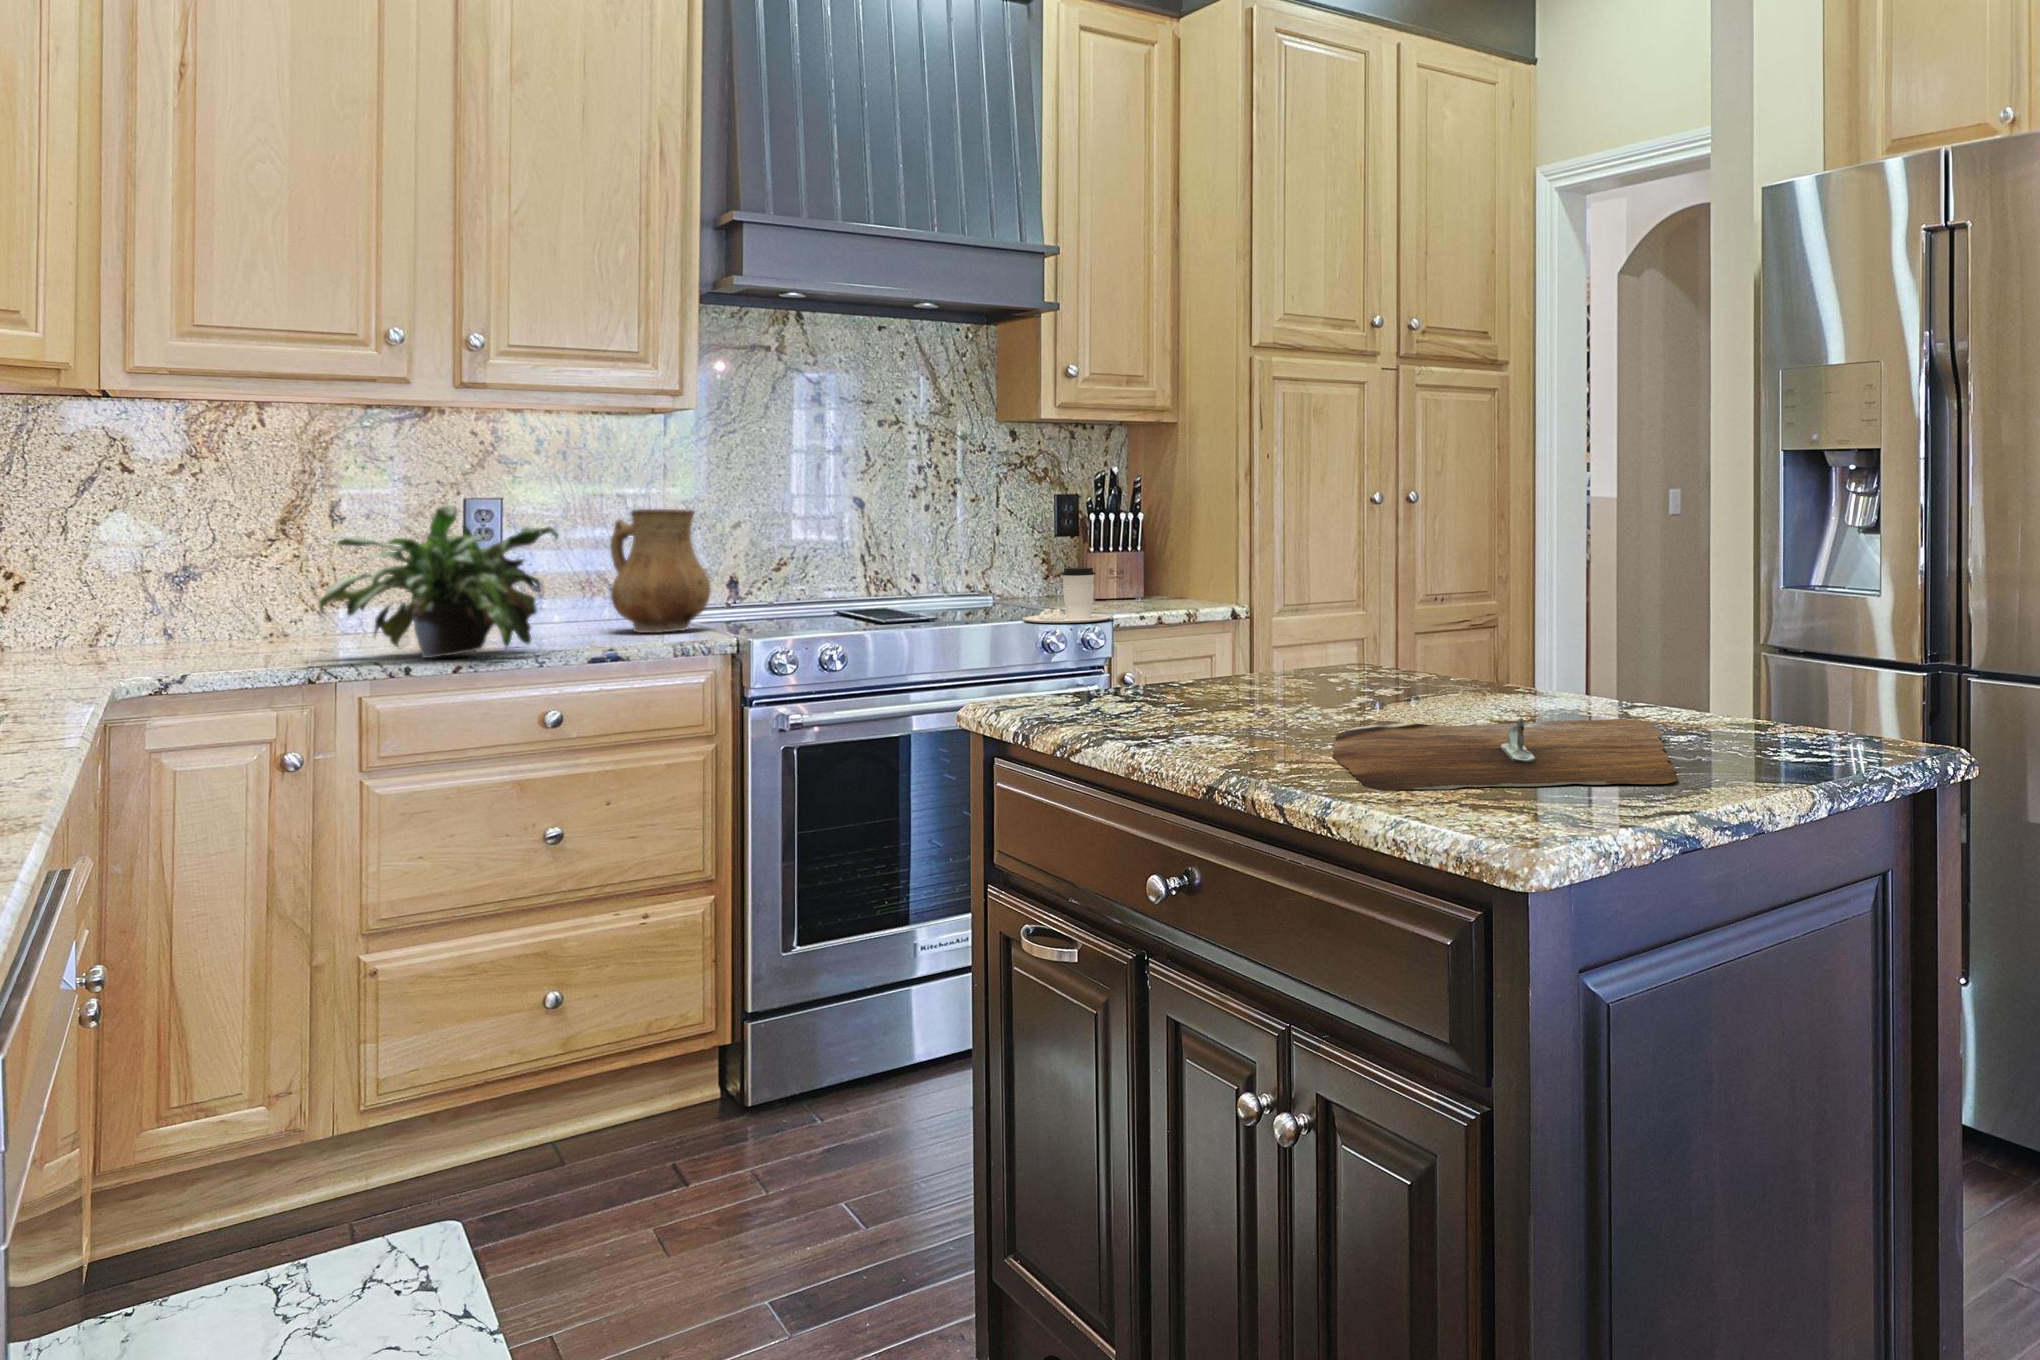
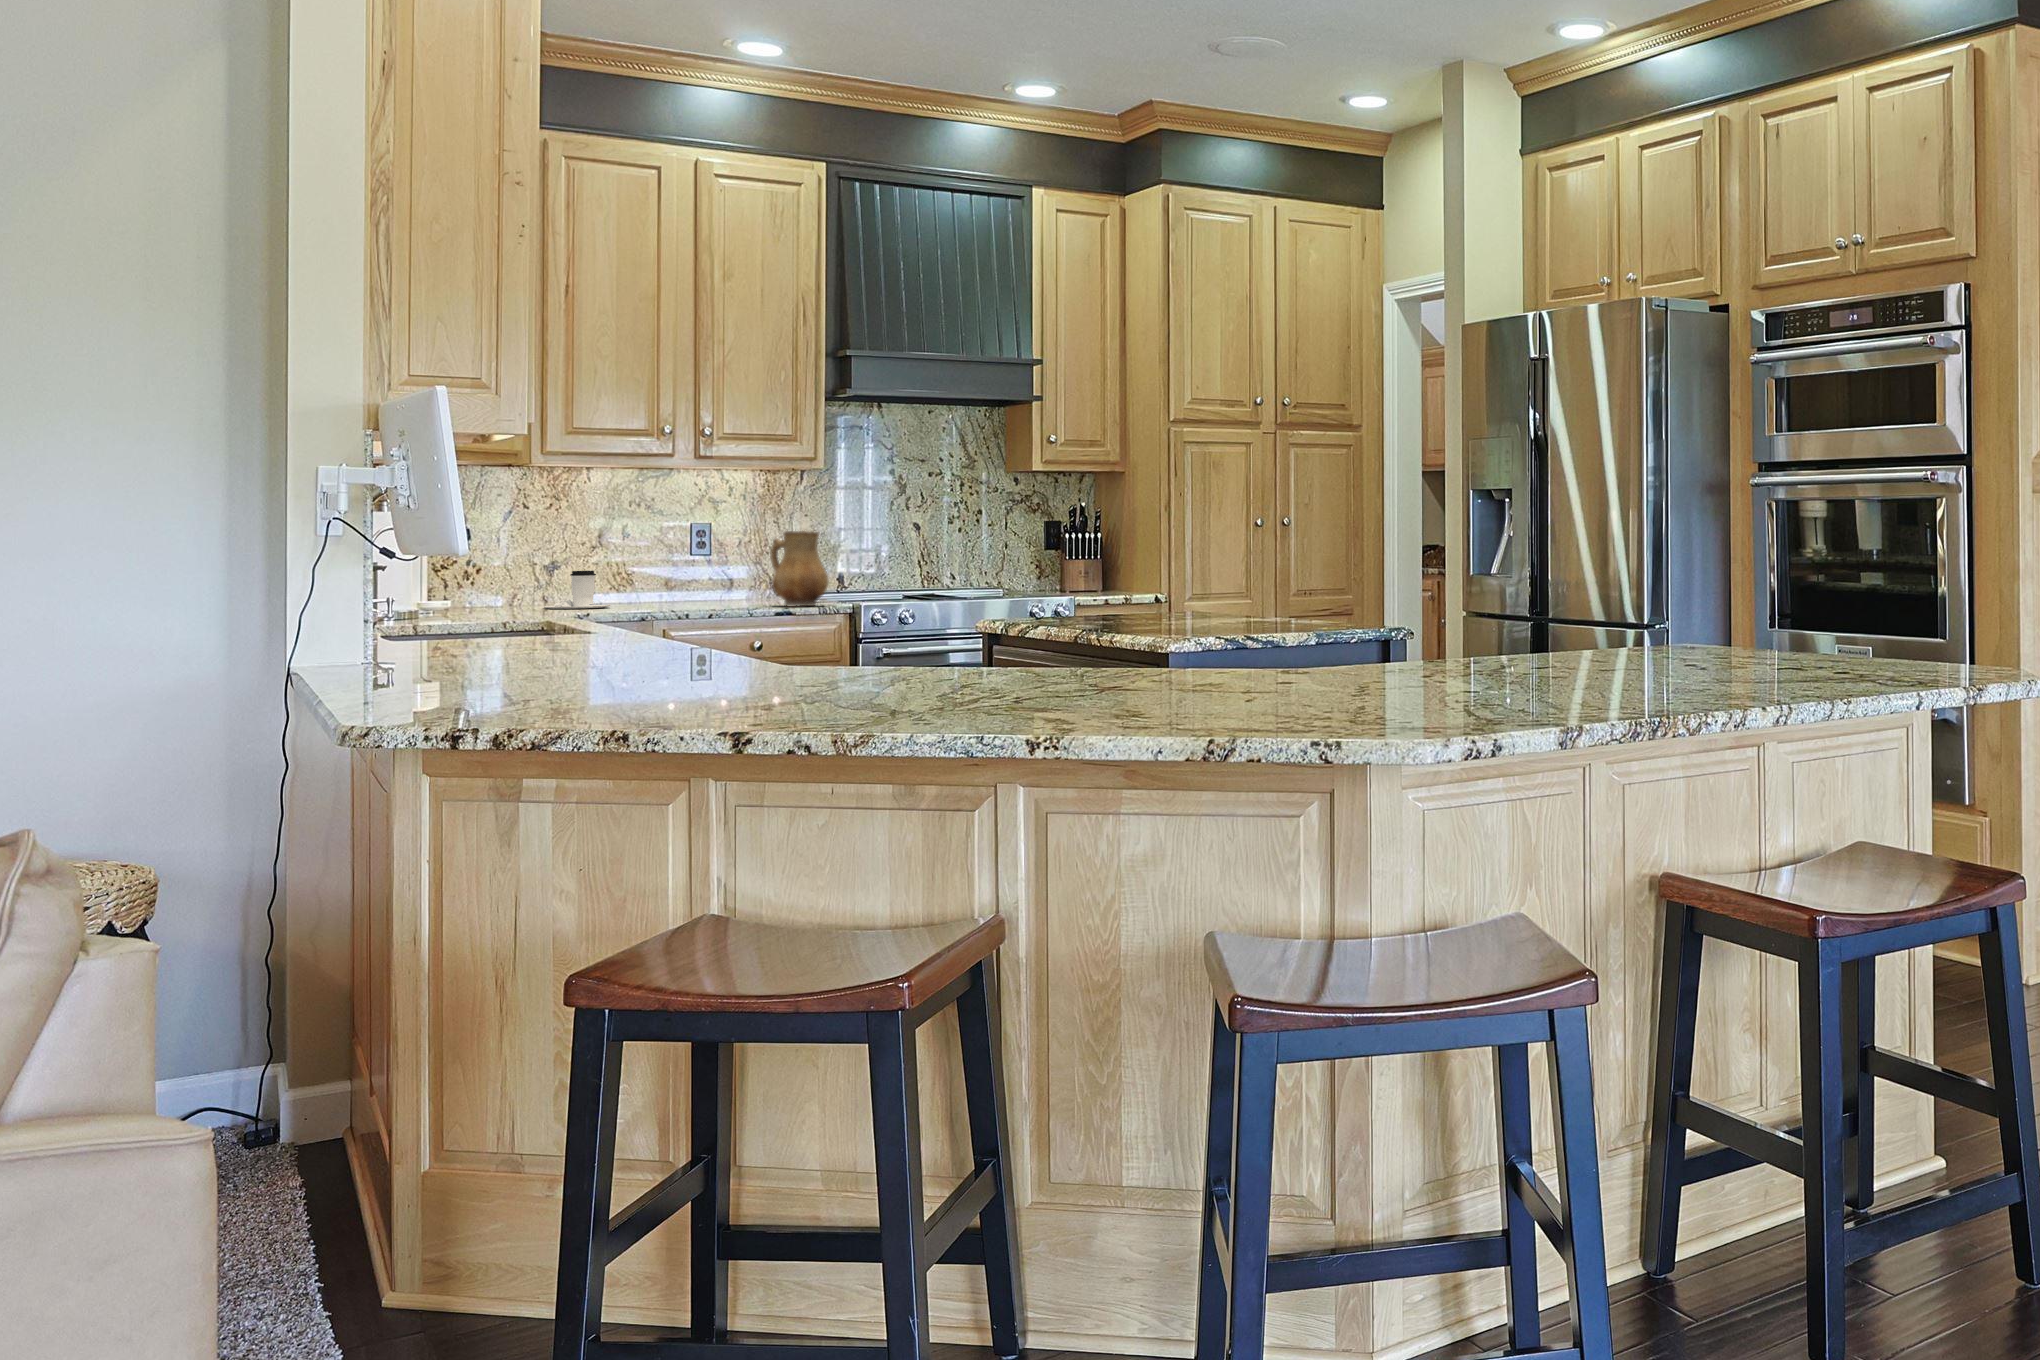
potted plant: present [319,506,558,658] -> none [639,528,756,612]
coffee cup: present [1023,568,1113,623] -> present [543,571,610,609]
cutting board: present [1332,718,1677,791] -> none [1120,615,1285,638]

